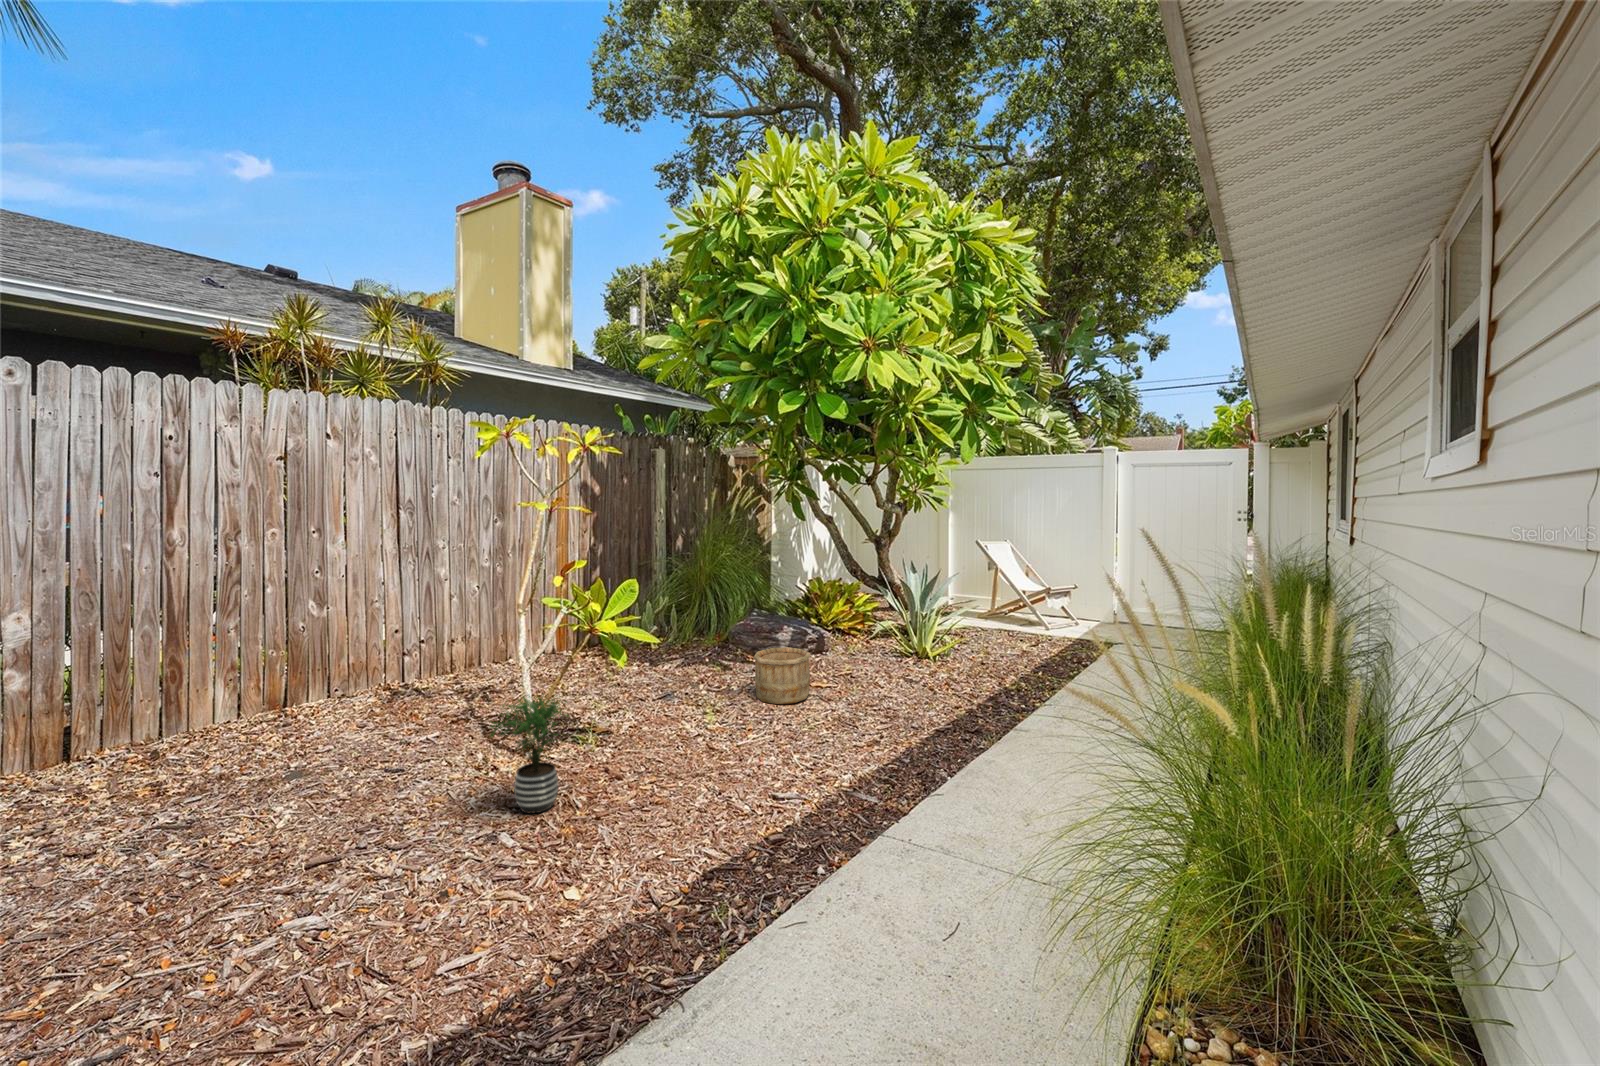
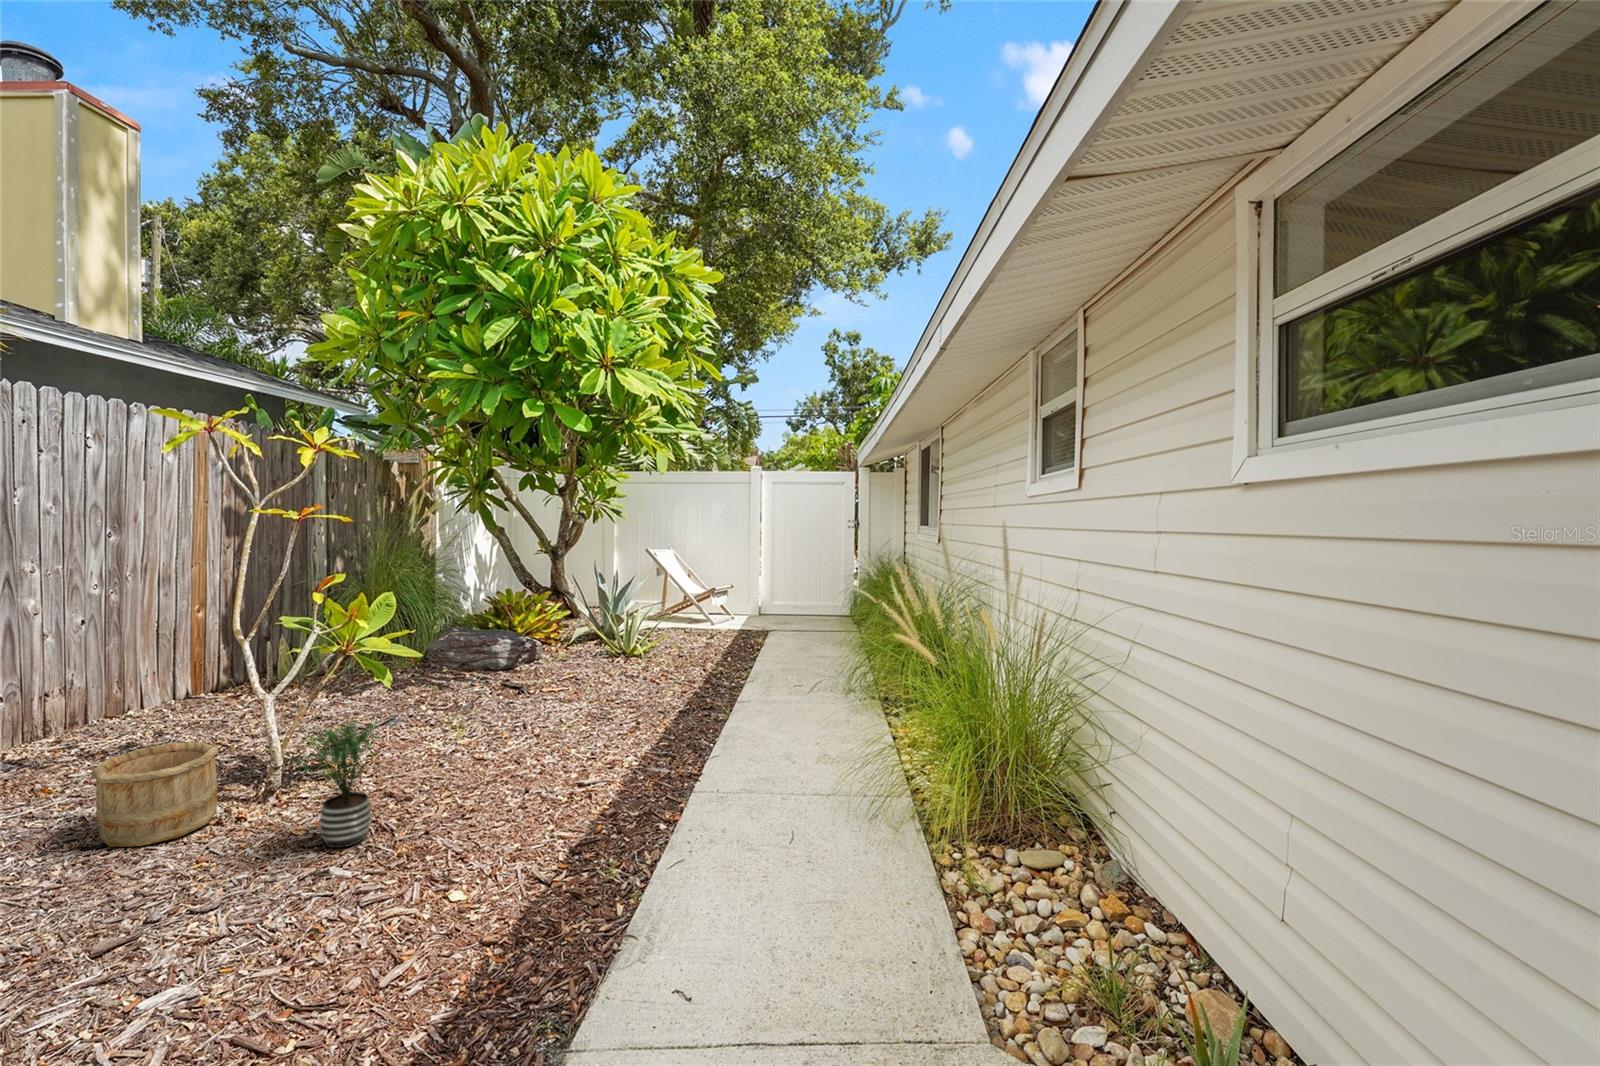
wooden bucket: present [753,647,811,704] -> present [91,743,219,847]

